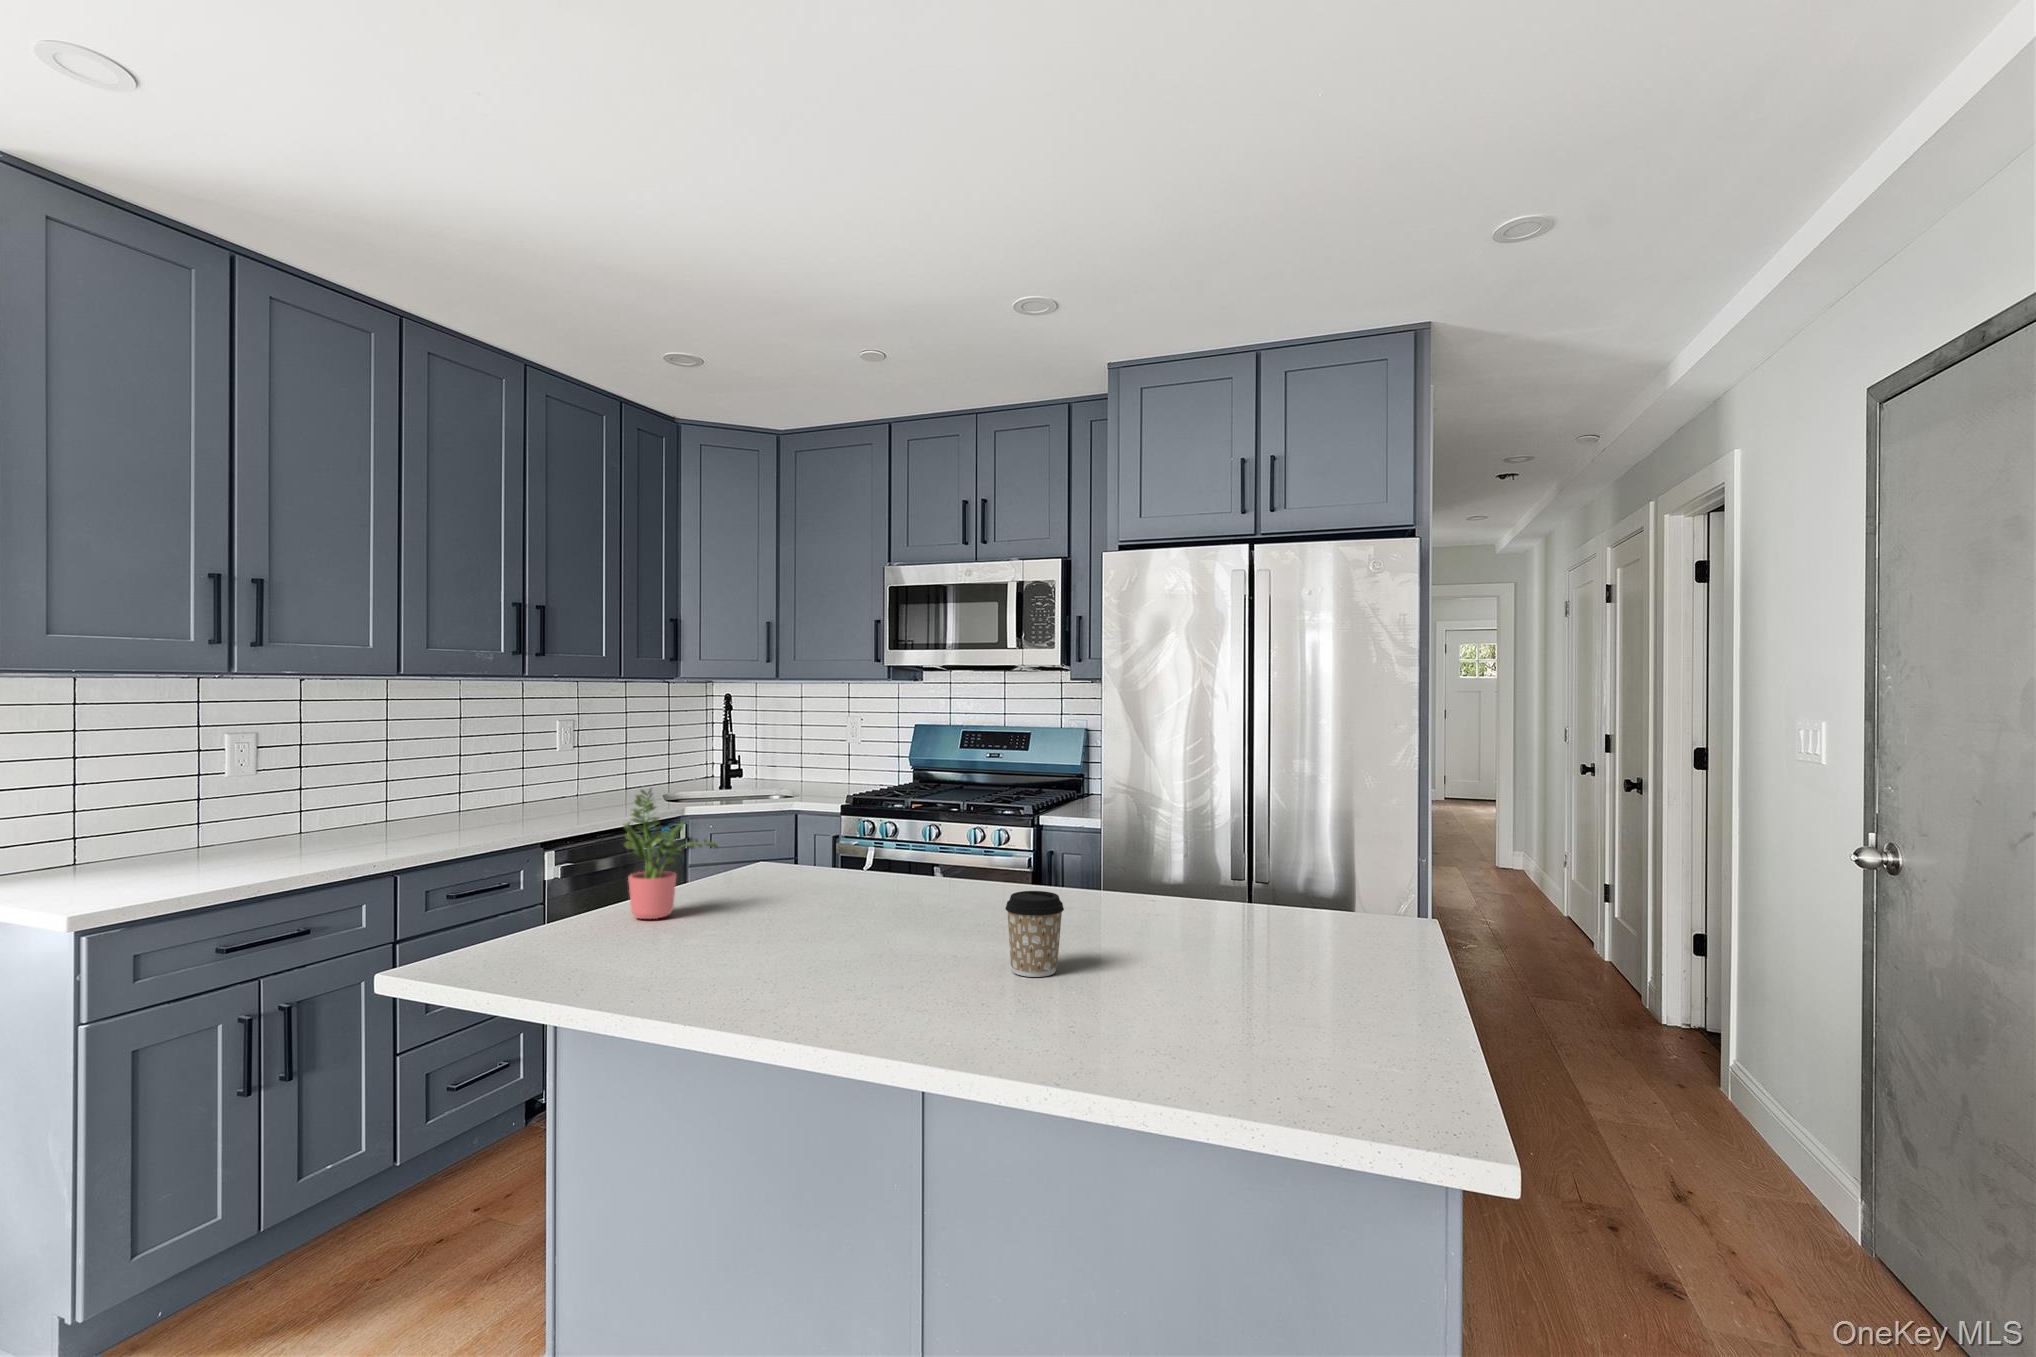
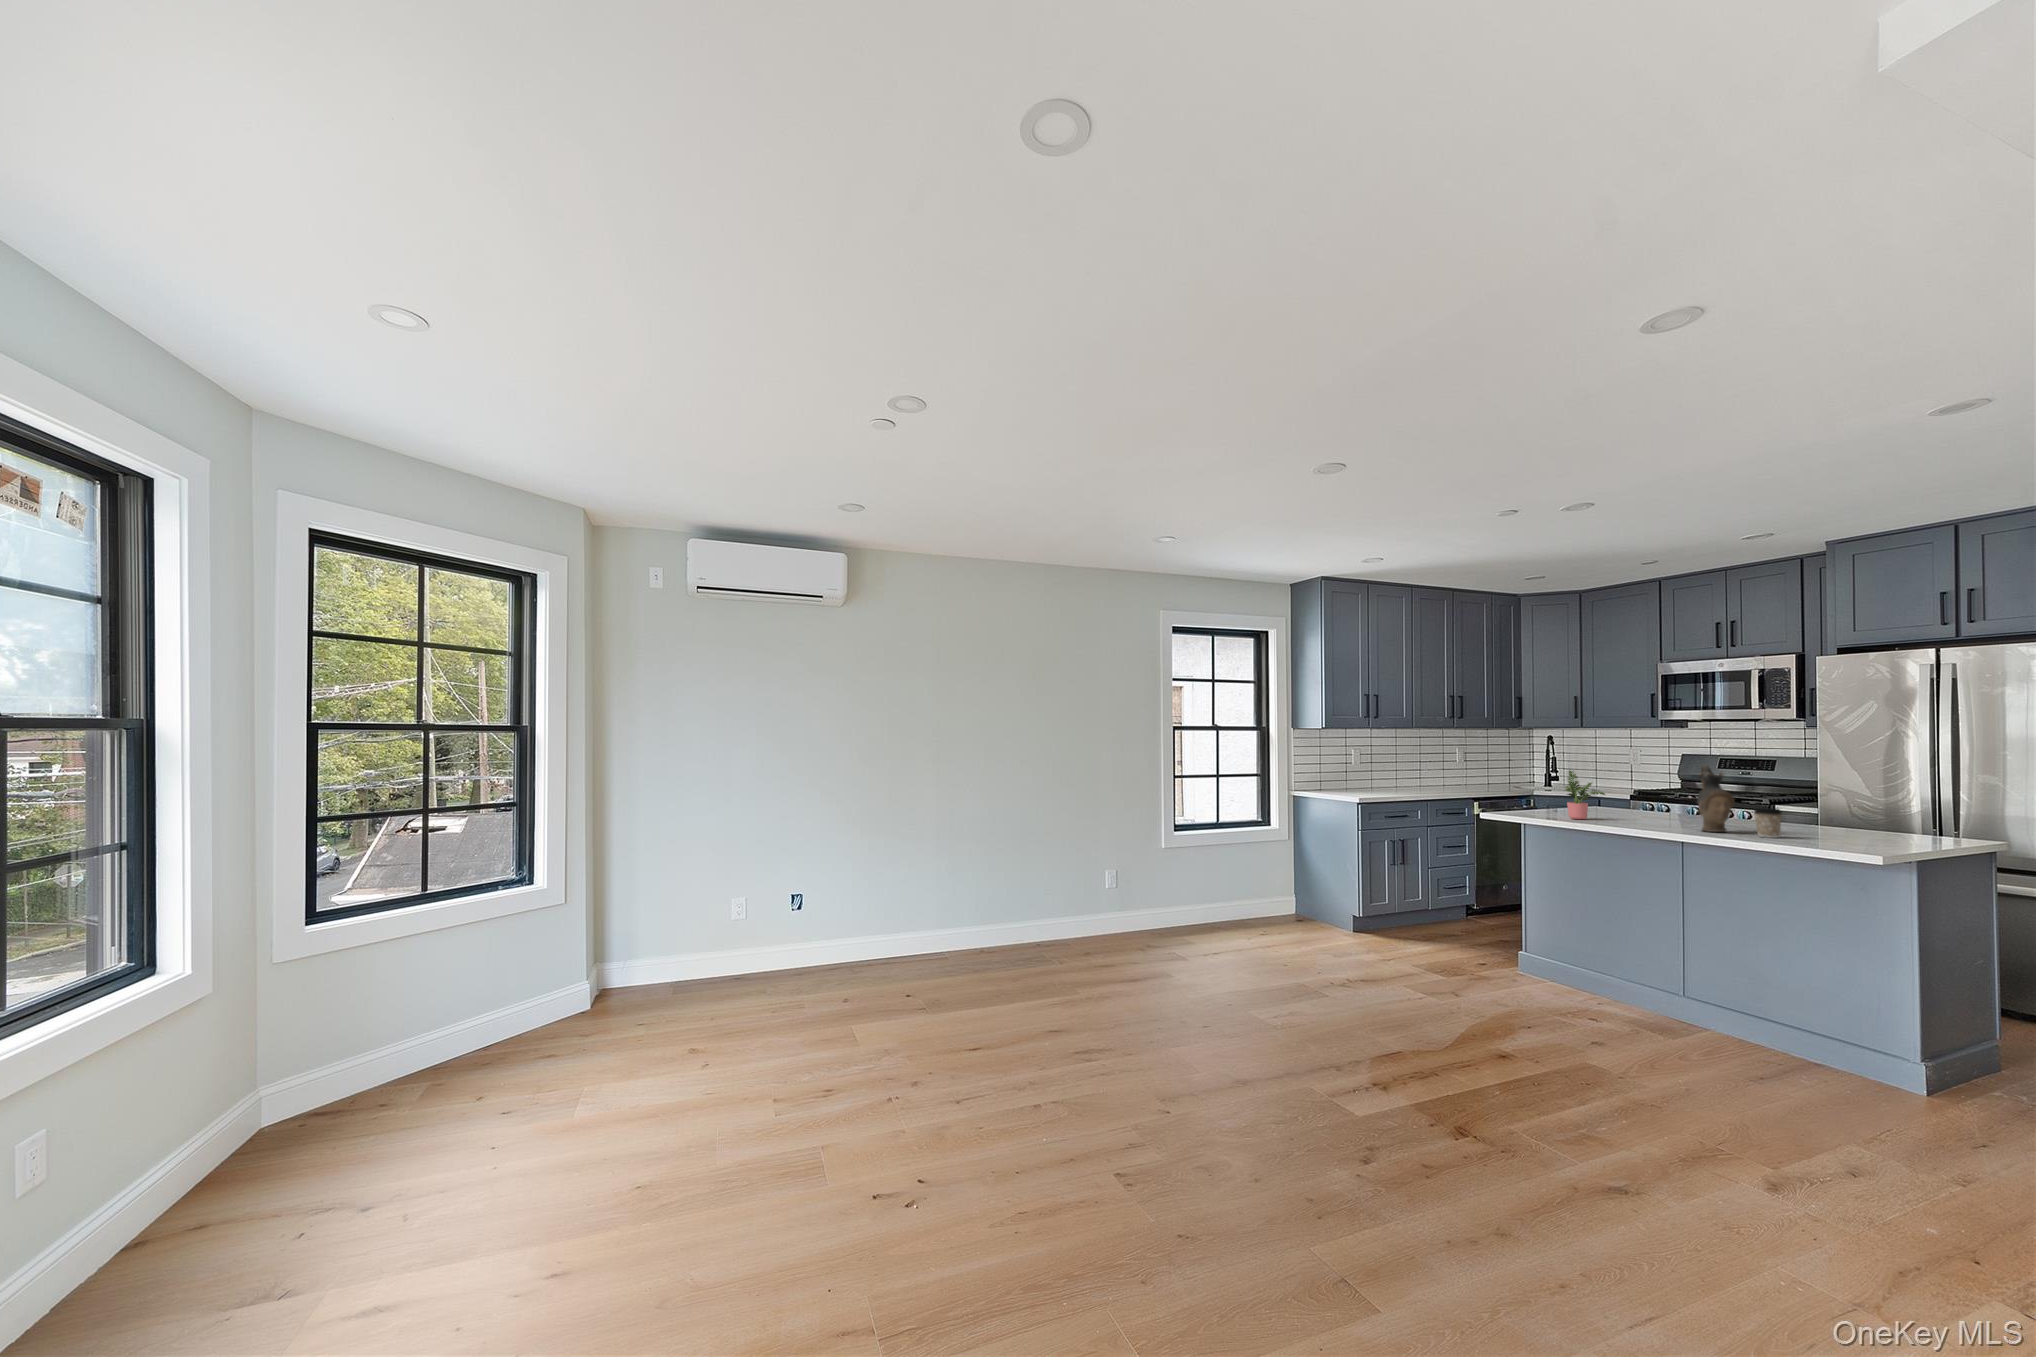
ceramic pitcher: none [892,774,969,960] -> present [1697,764,1734,832]

